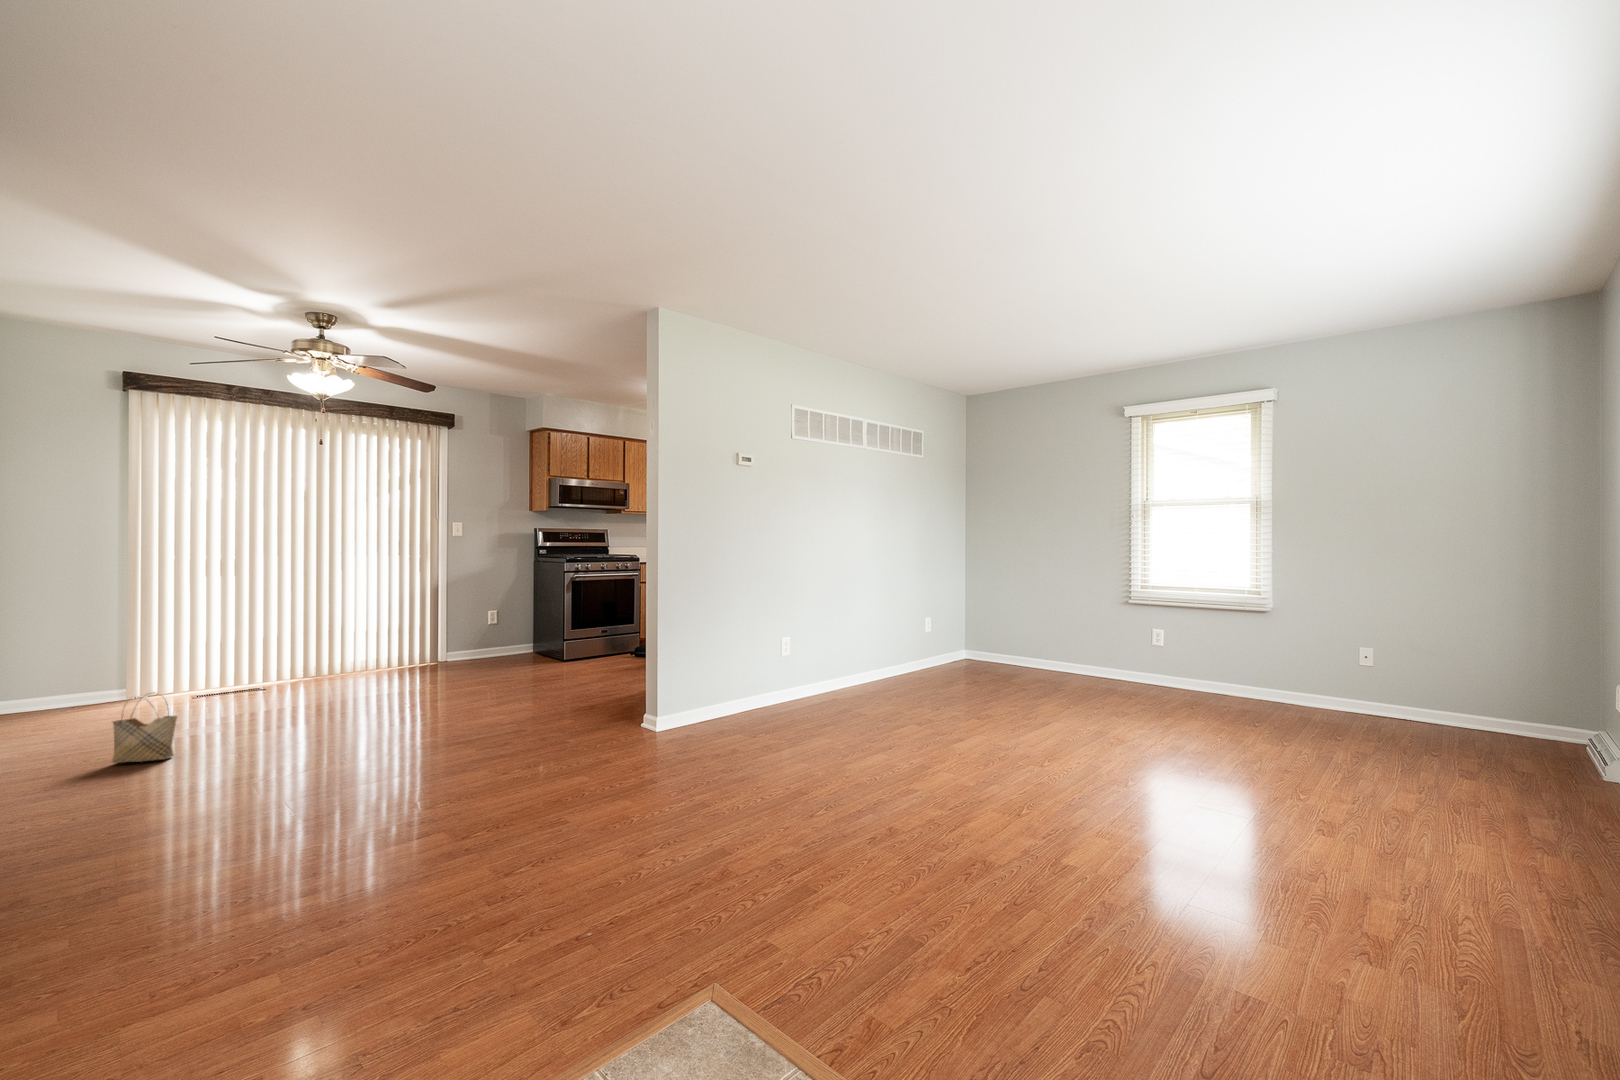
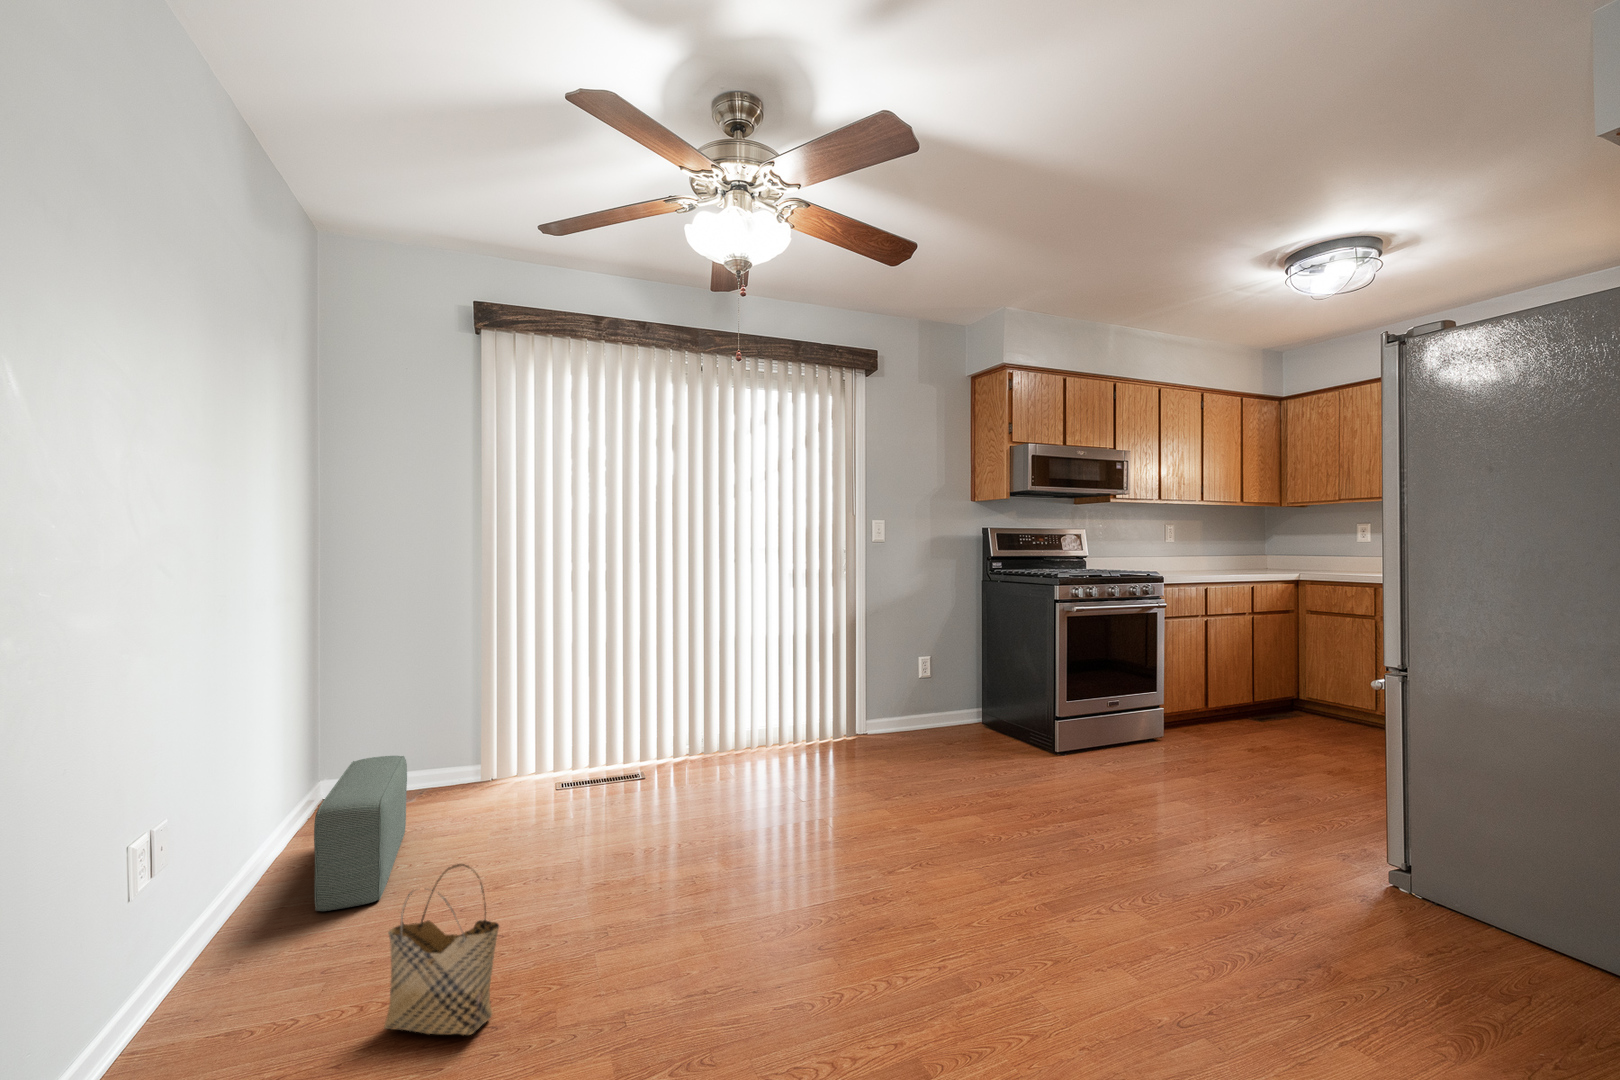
pouf: none [27,674,80,748] -> present [314,756,407,911]

